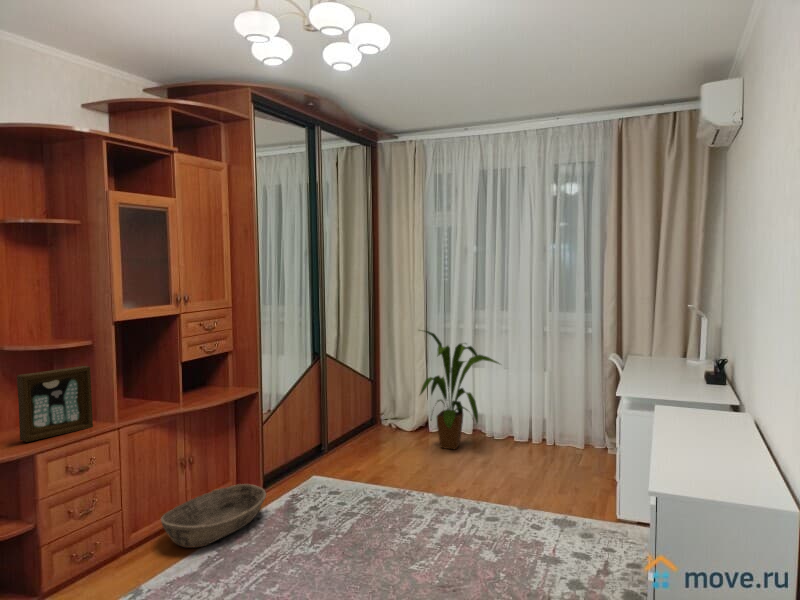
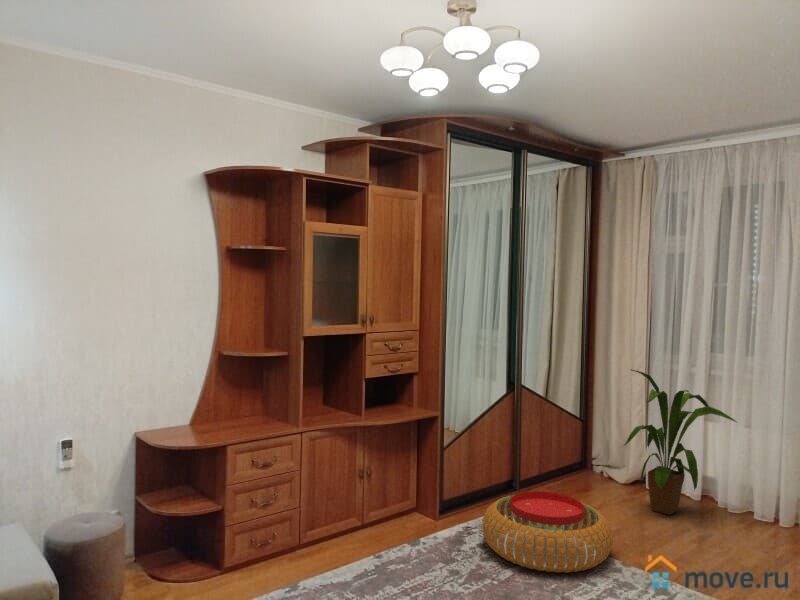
picture frame: present [17,366,93,442] -> none [222,373,281,434]
pouf: none [312,447,428,518] -> present [482,491,613,573]
basket: present [161,484,266,548] -> none [331,506,435,559]

